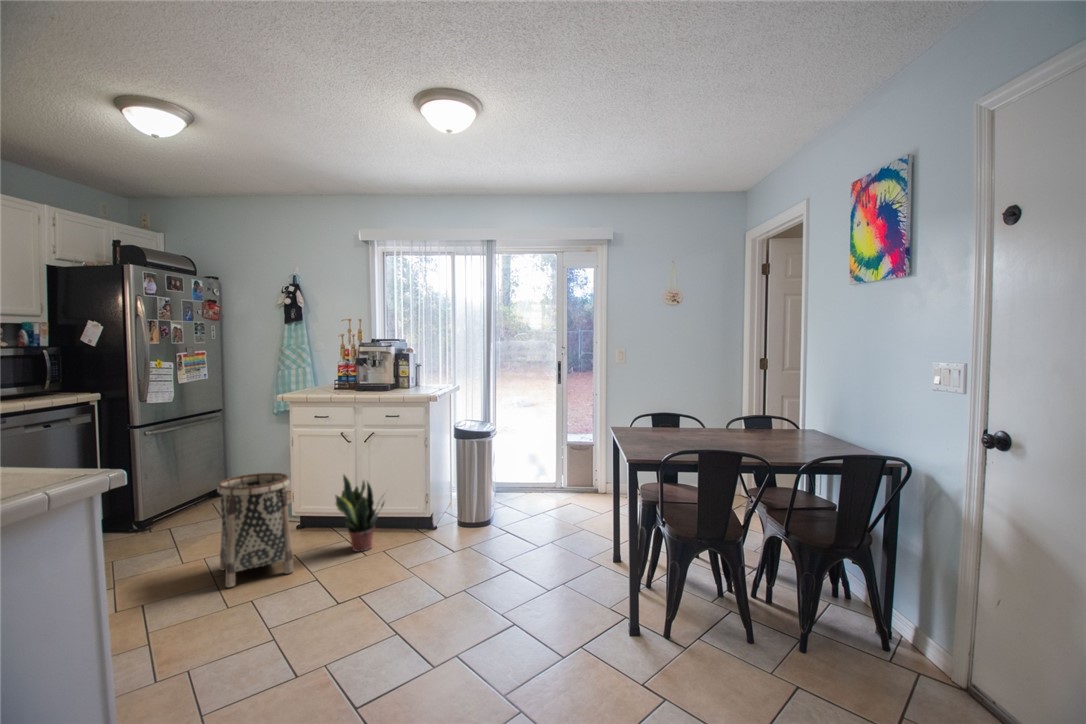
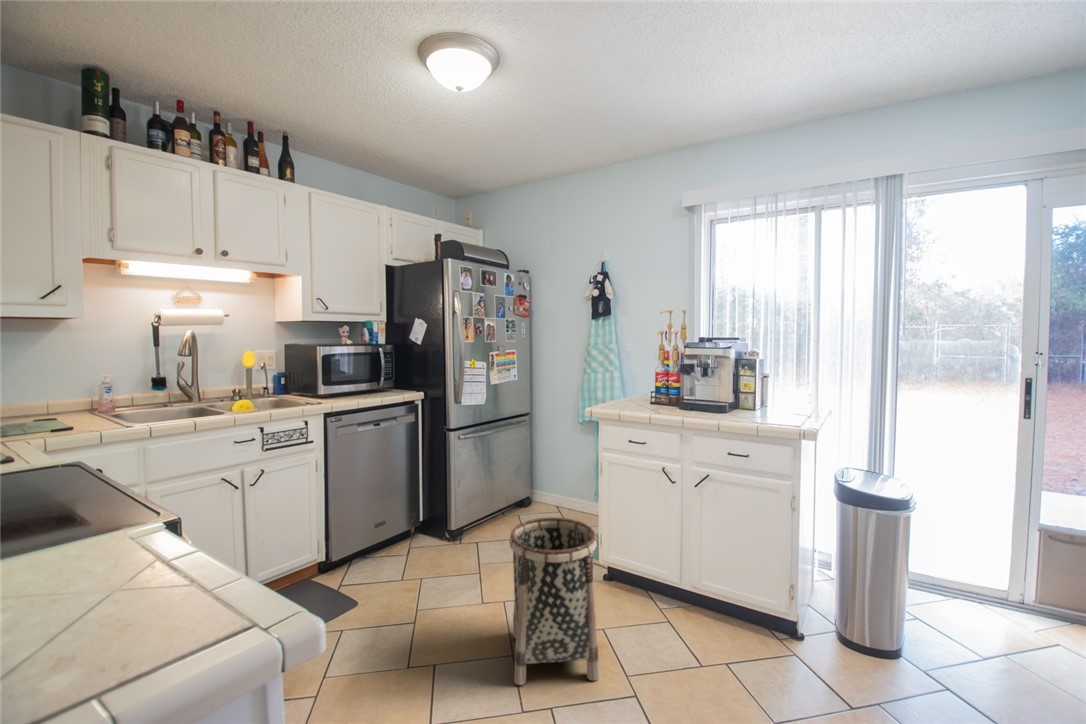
potted plant: present [336,475,386,552] -> none [657,536,733,660]

